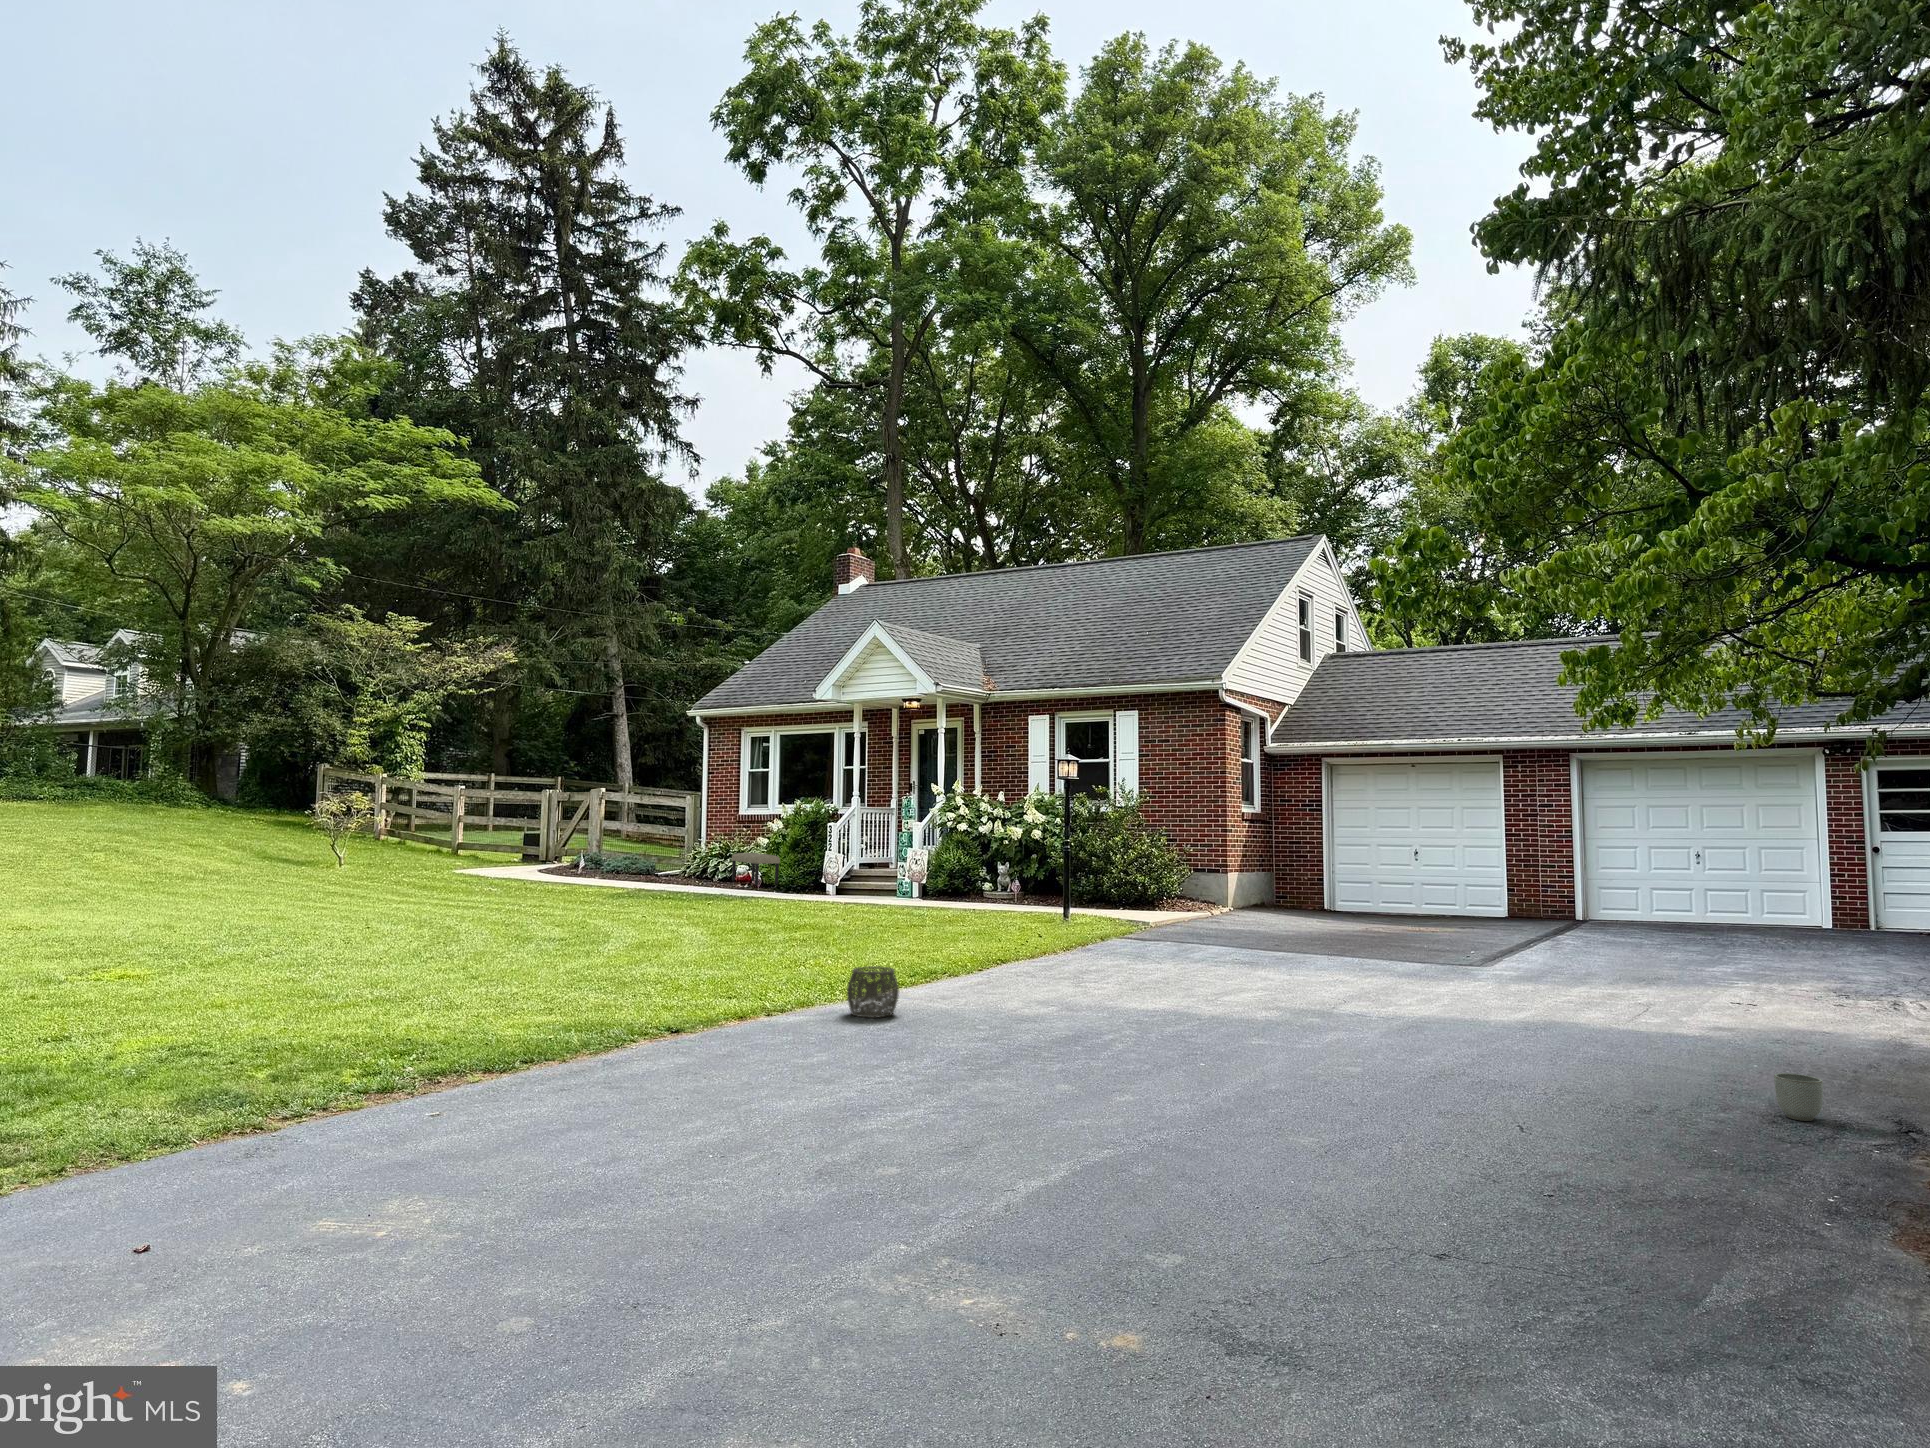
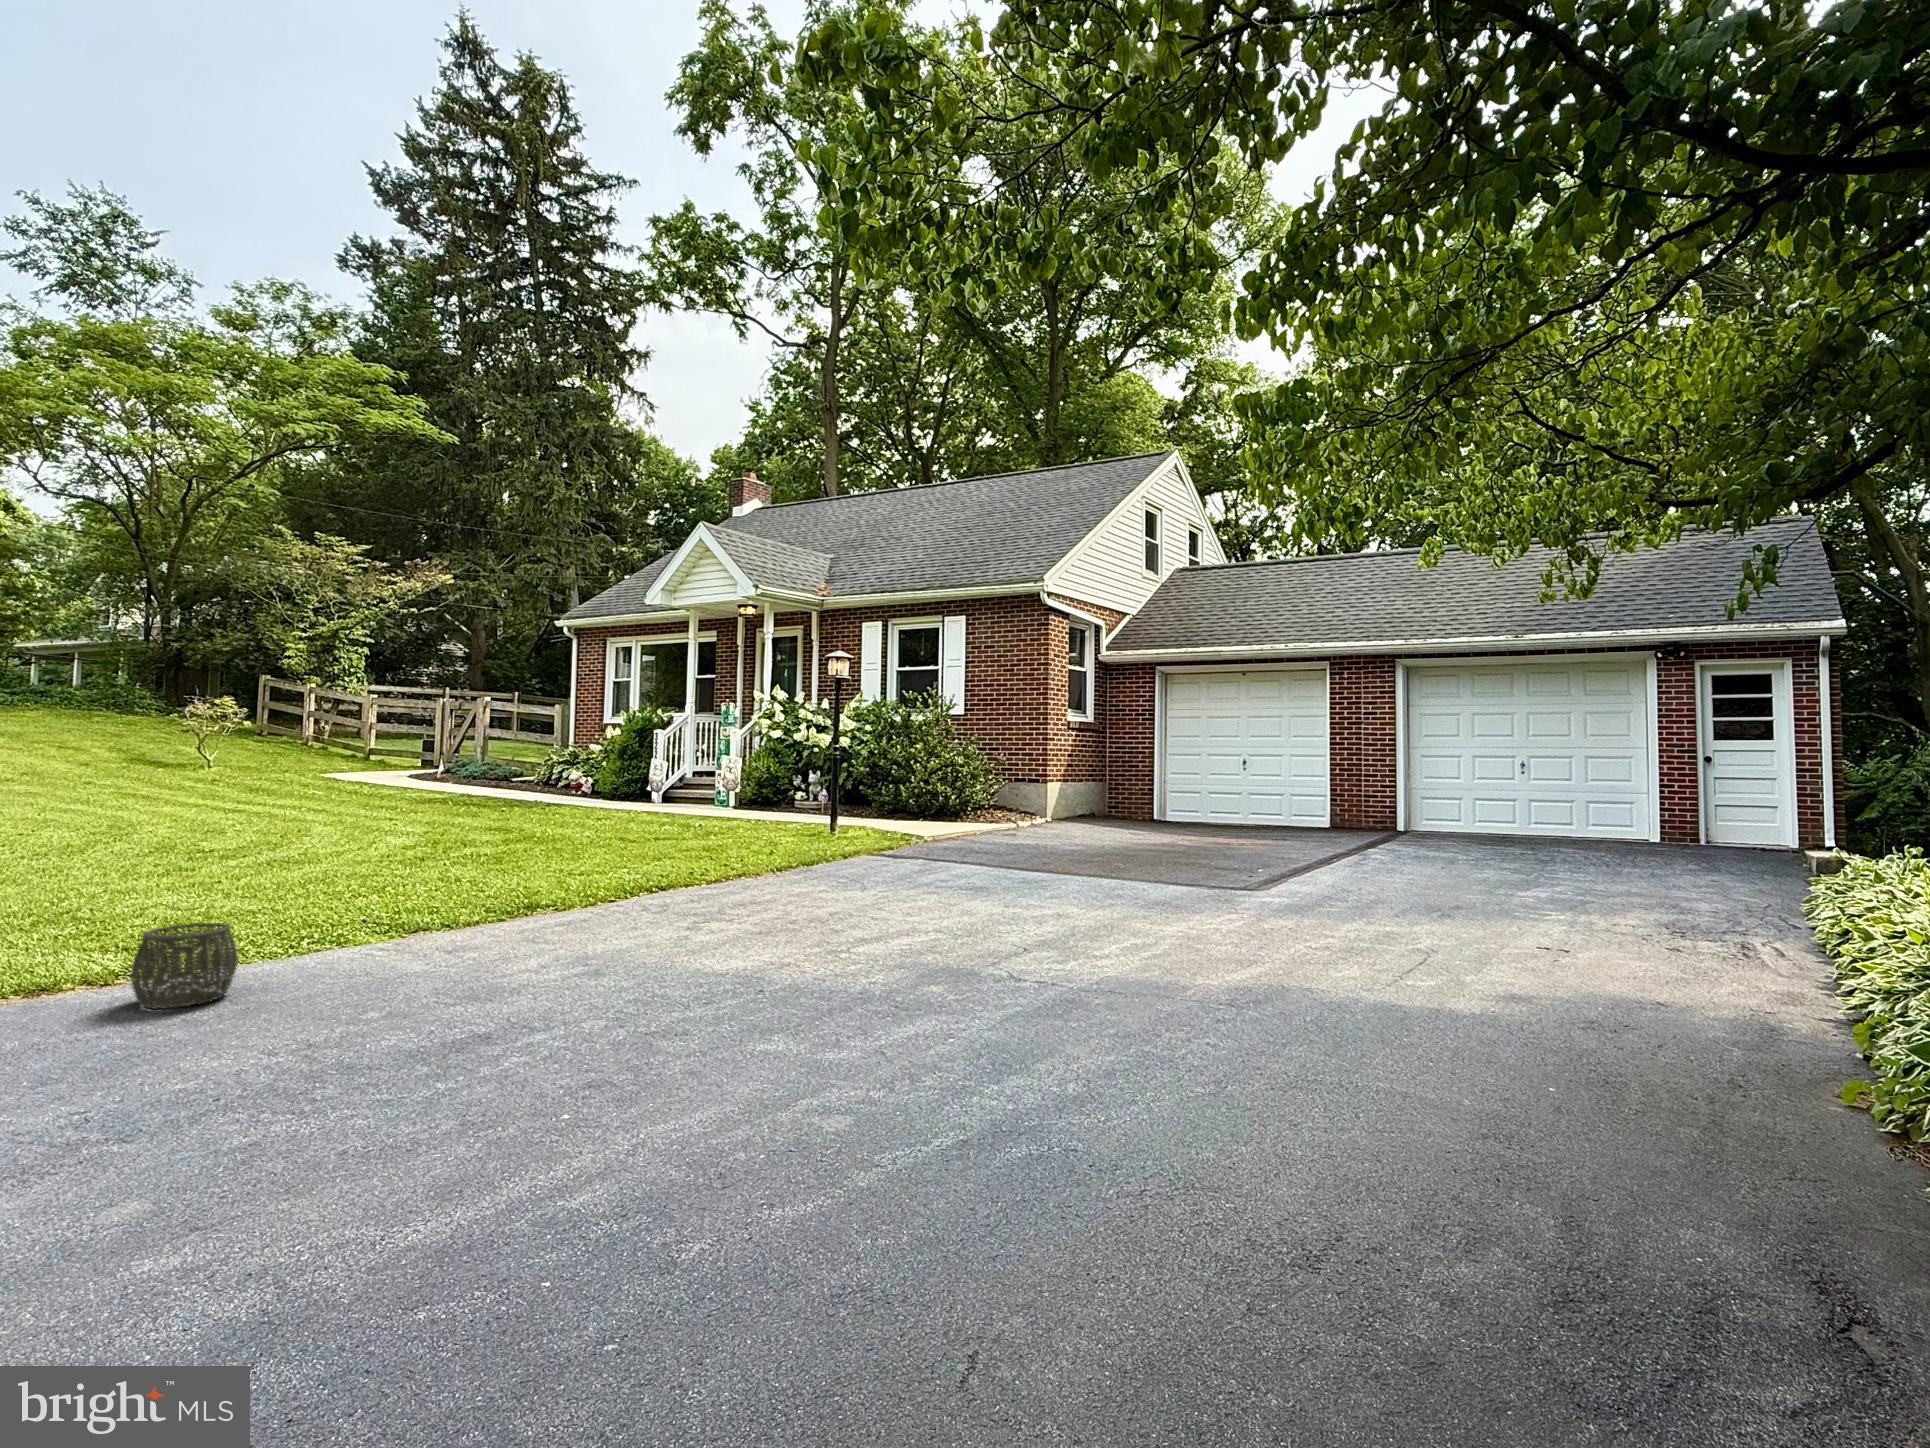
bench: present [732,853,780,885] -> none [570,761,611,793]
planter: present [1774,1073,1823,1121] -> none [1549,1236,1661,1372]

